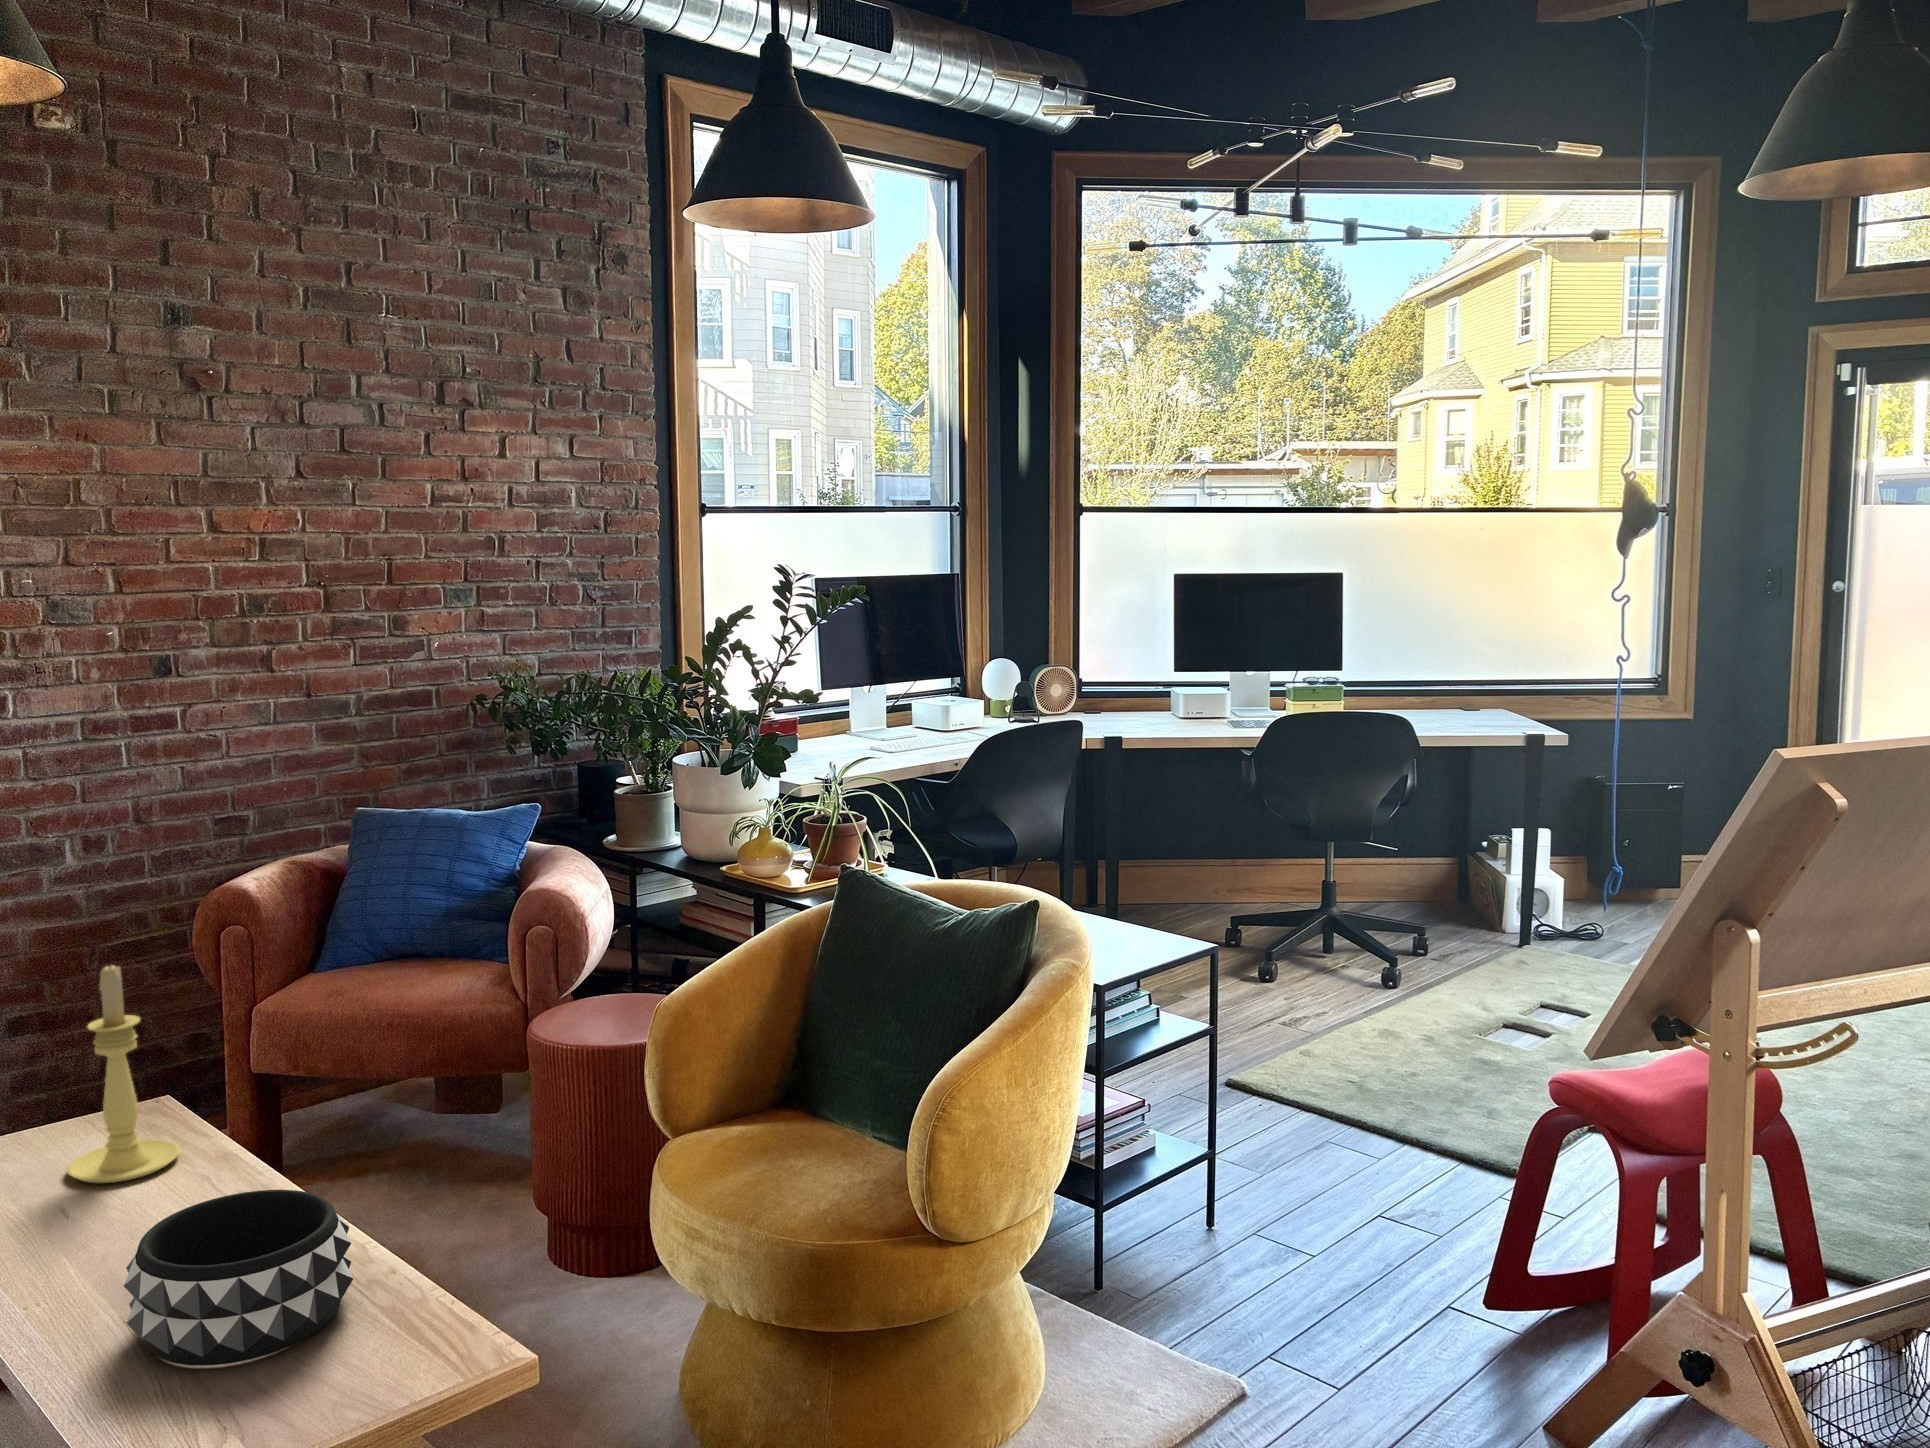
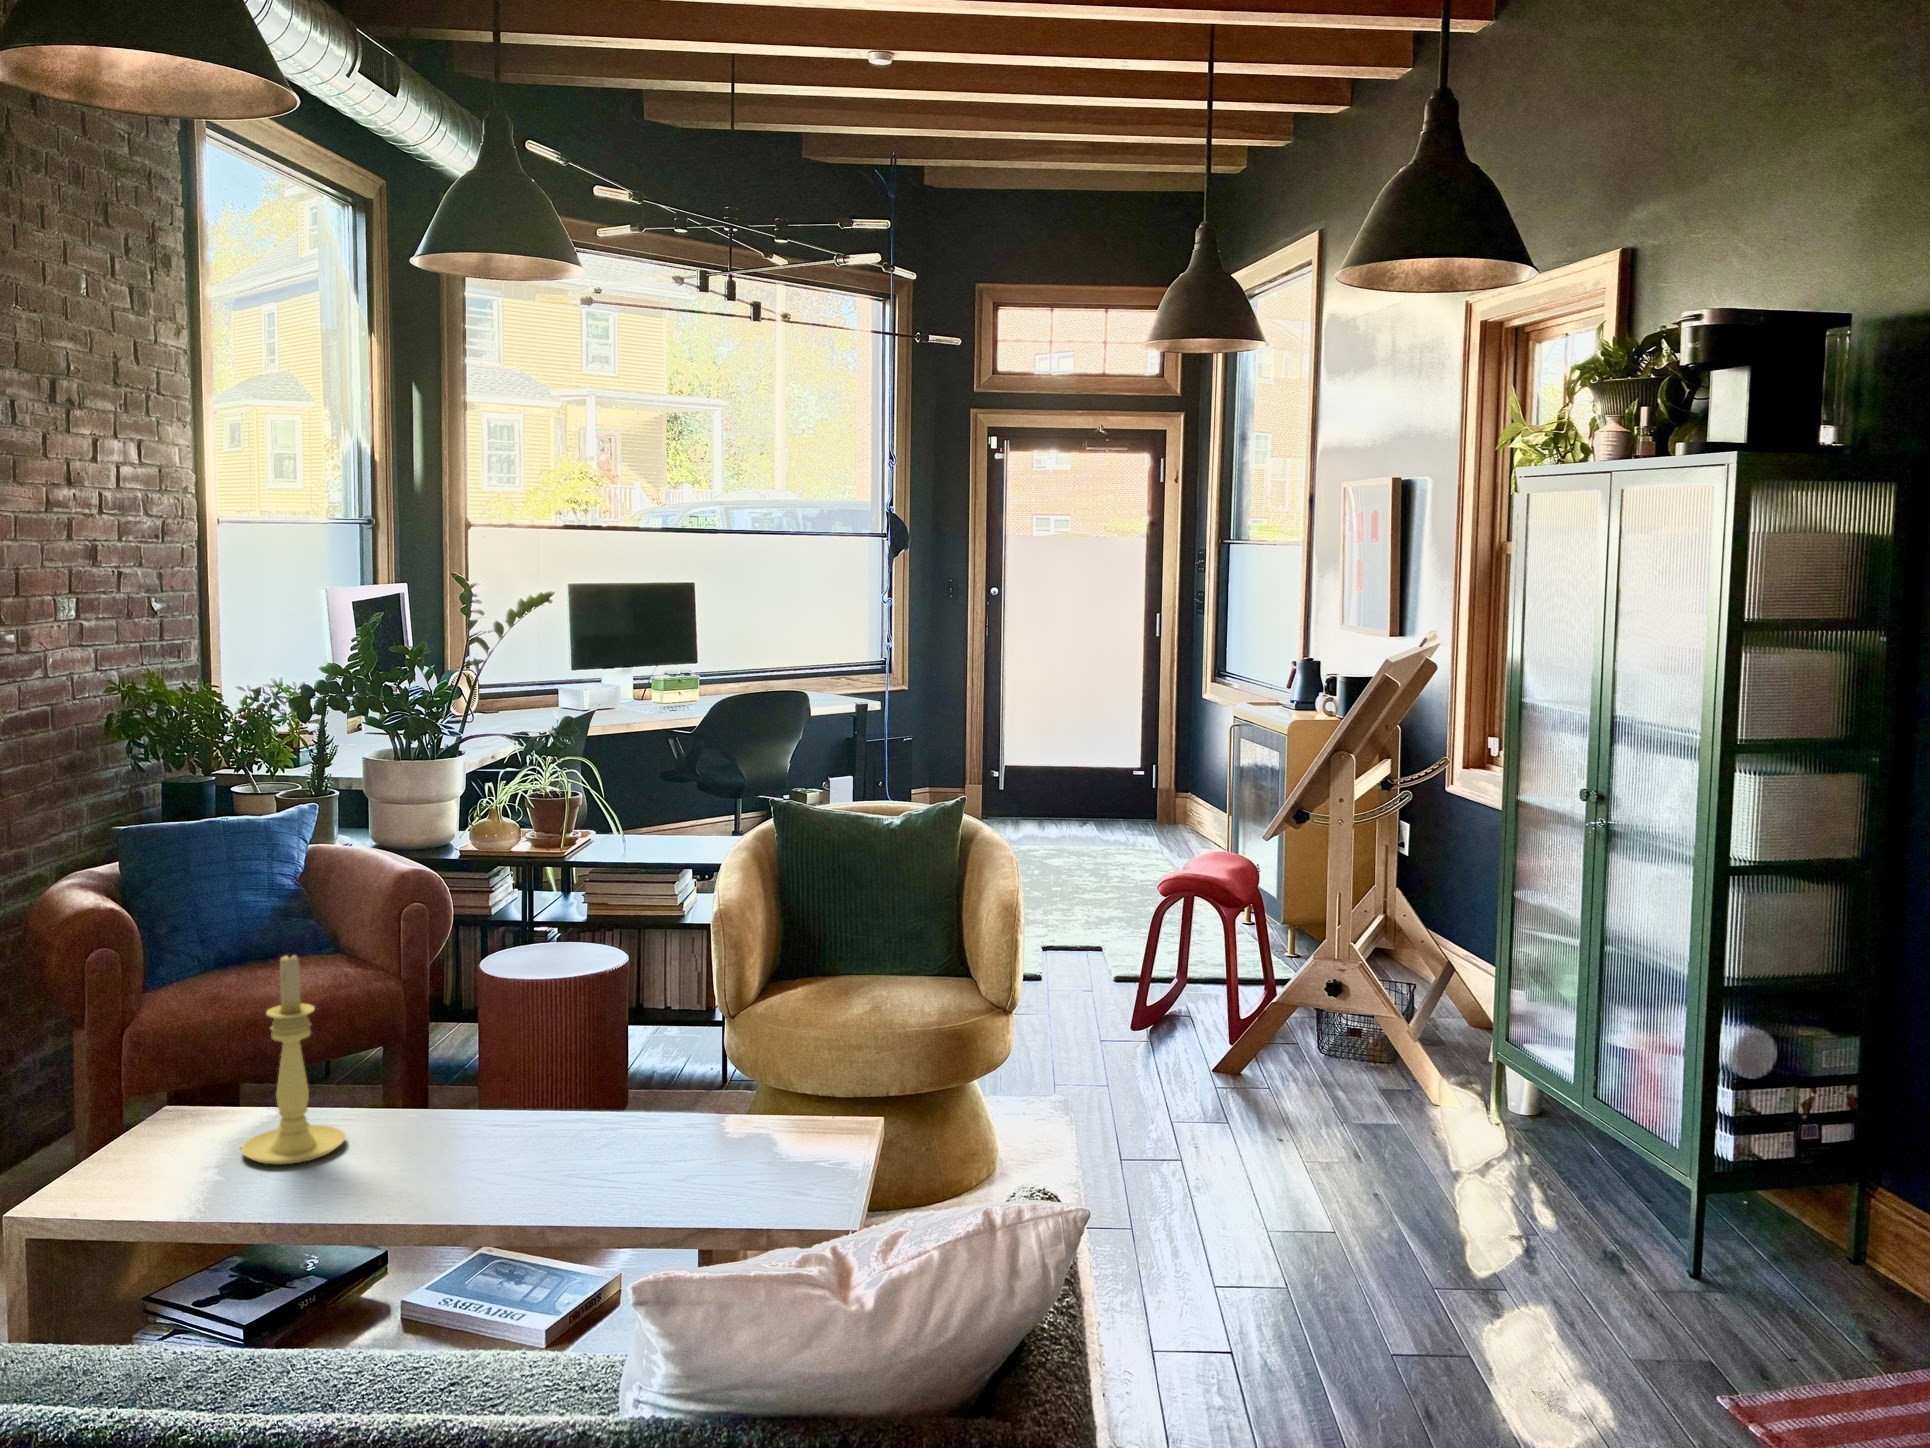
decorative bowl: present [123,1190,354,1365] -> none [581,1079,752,1209]

